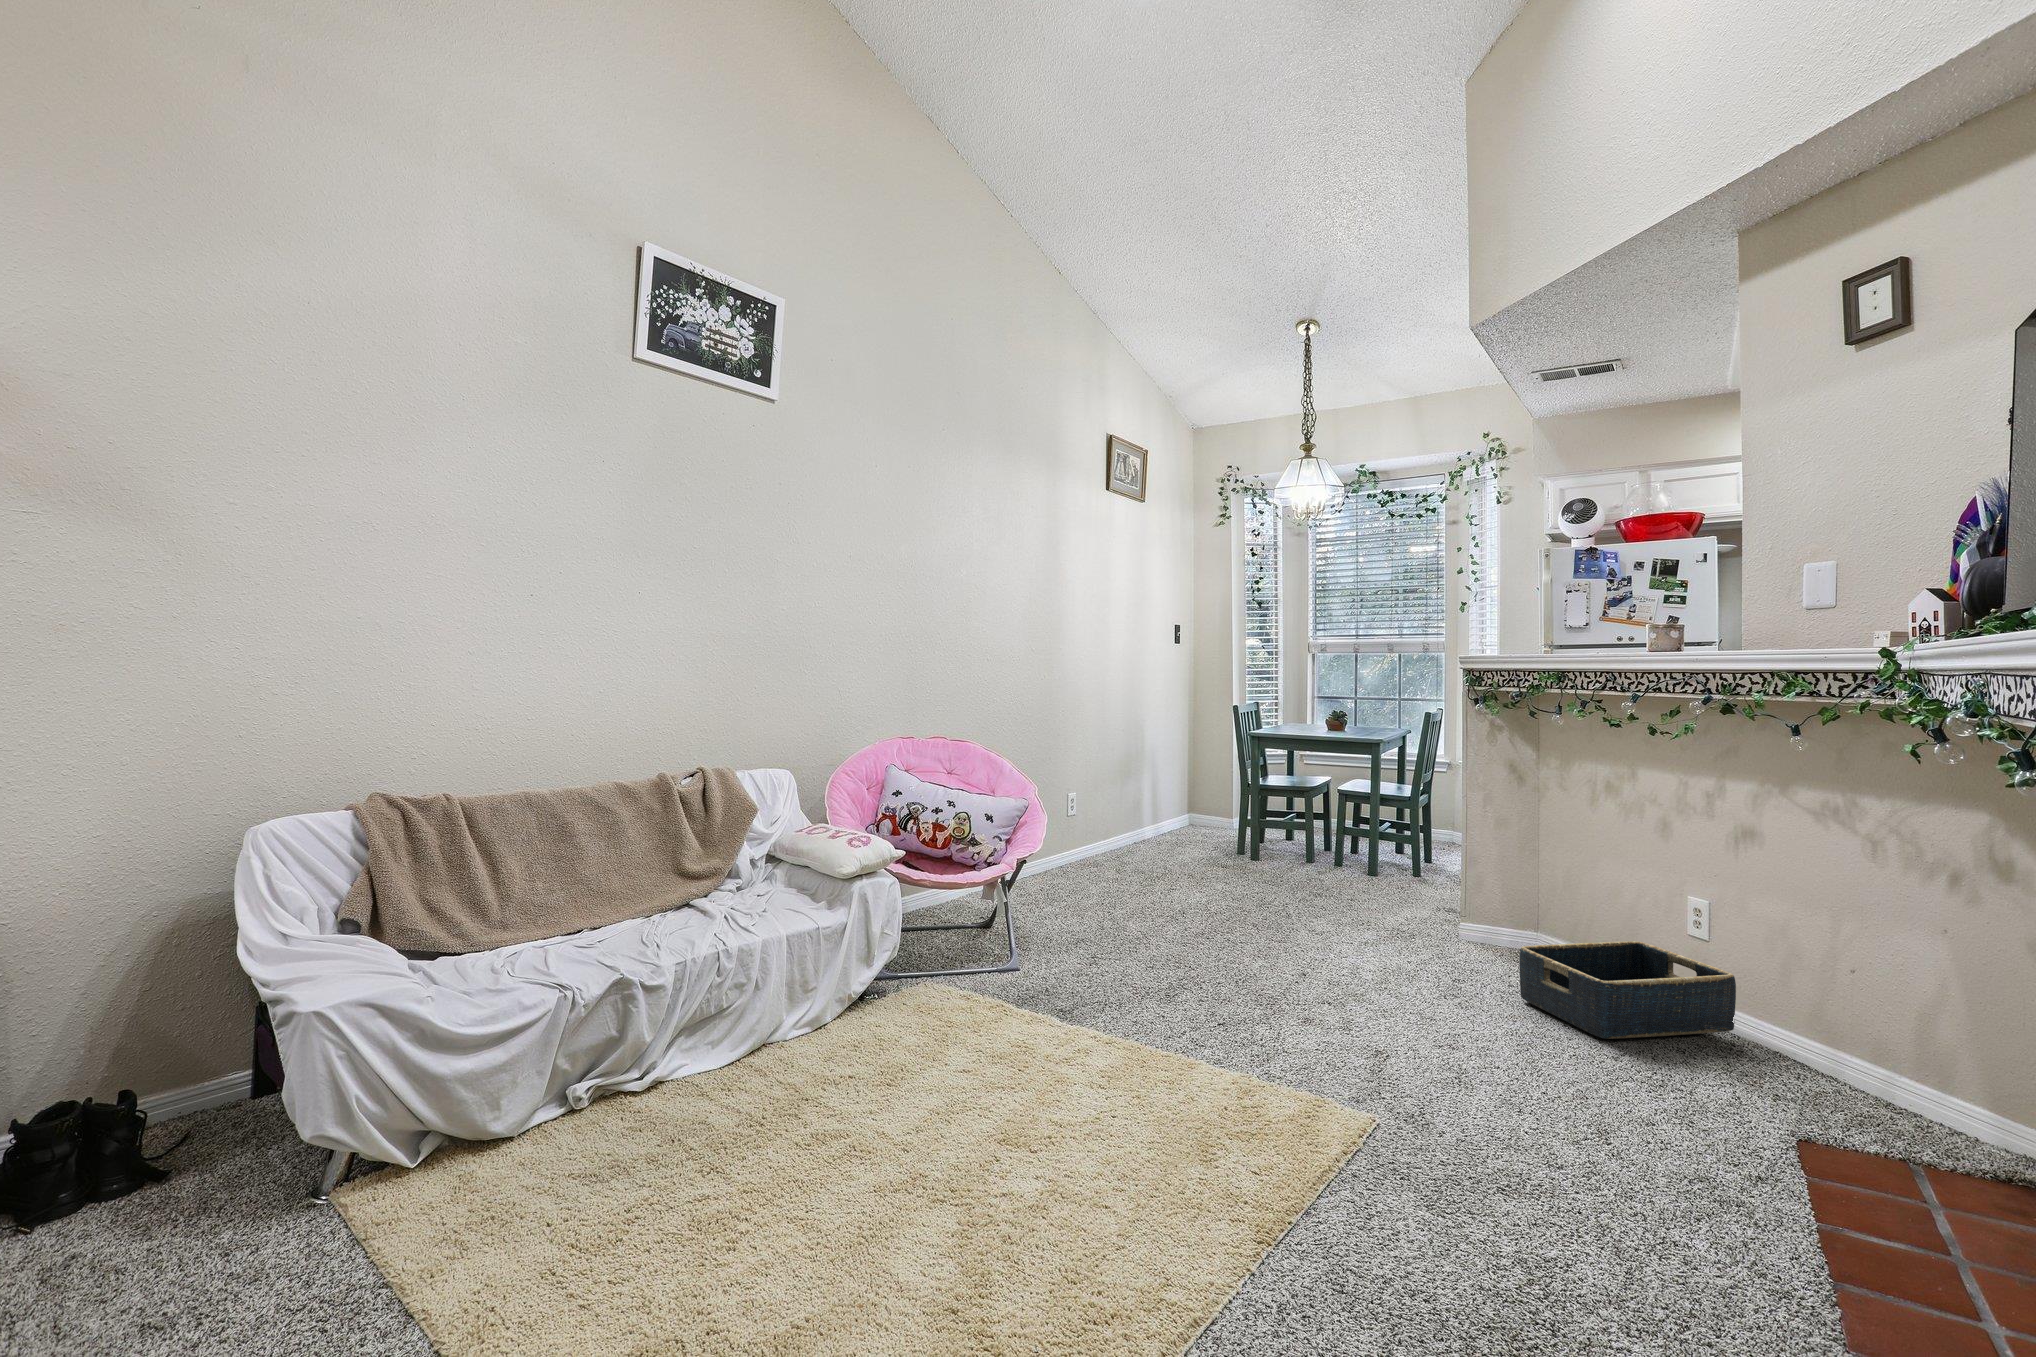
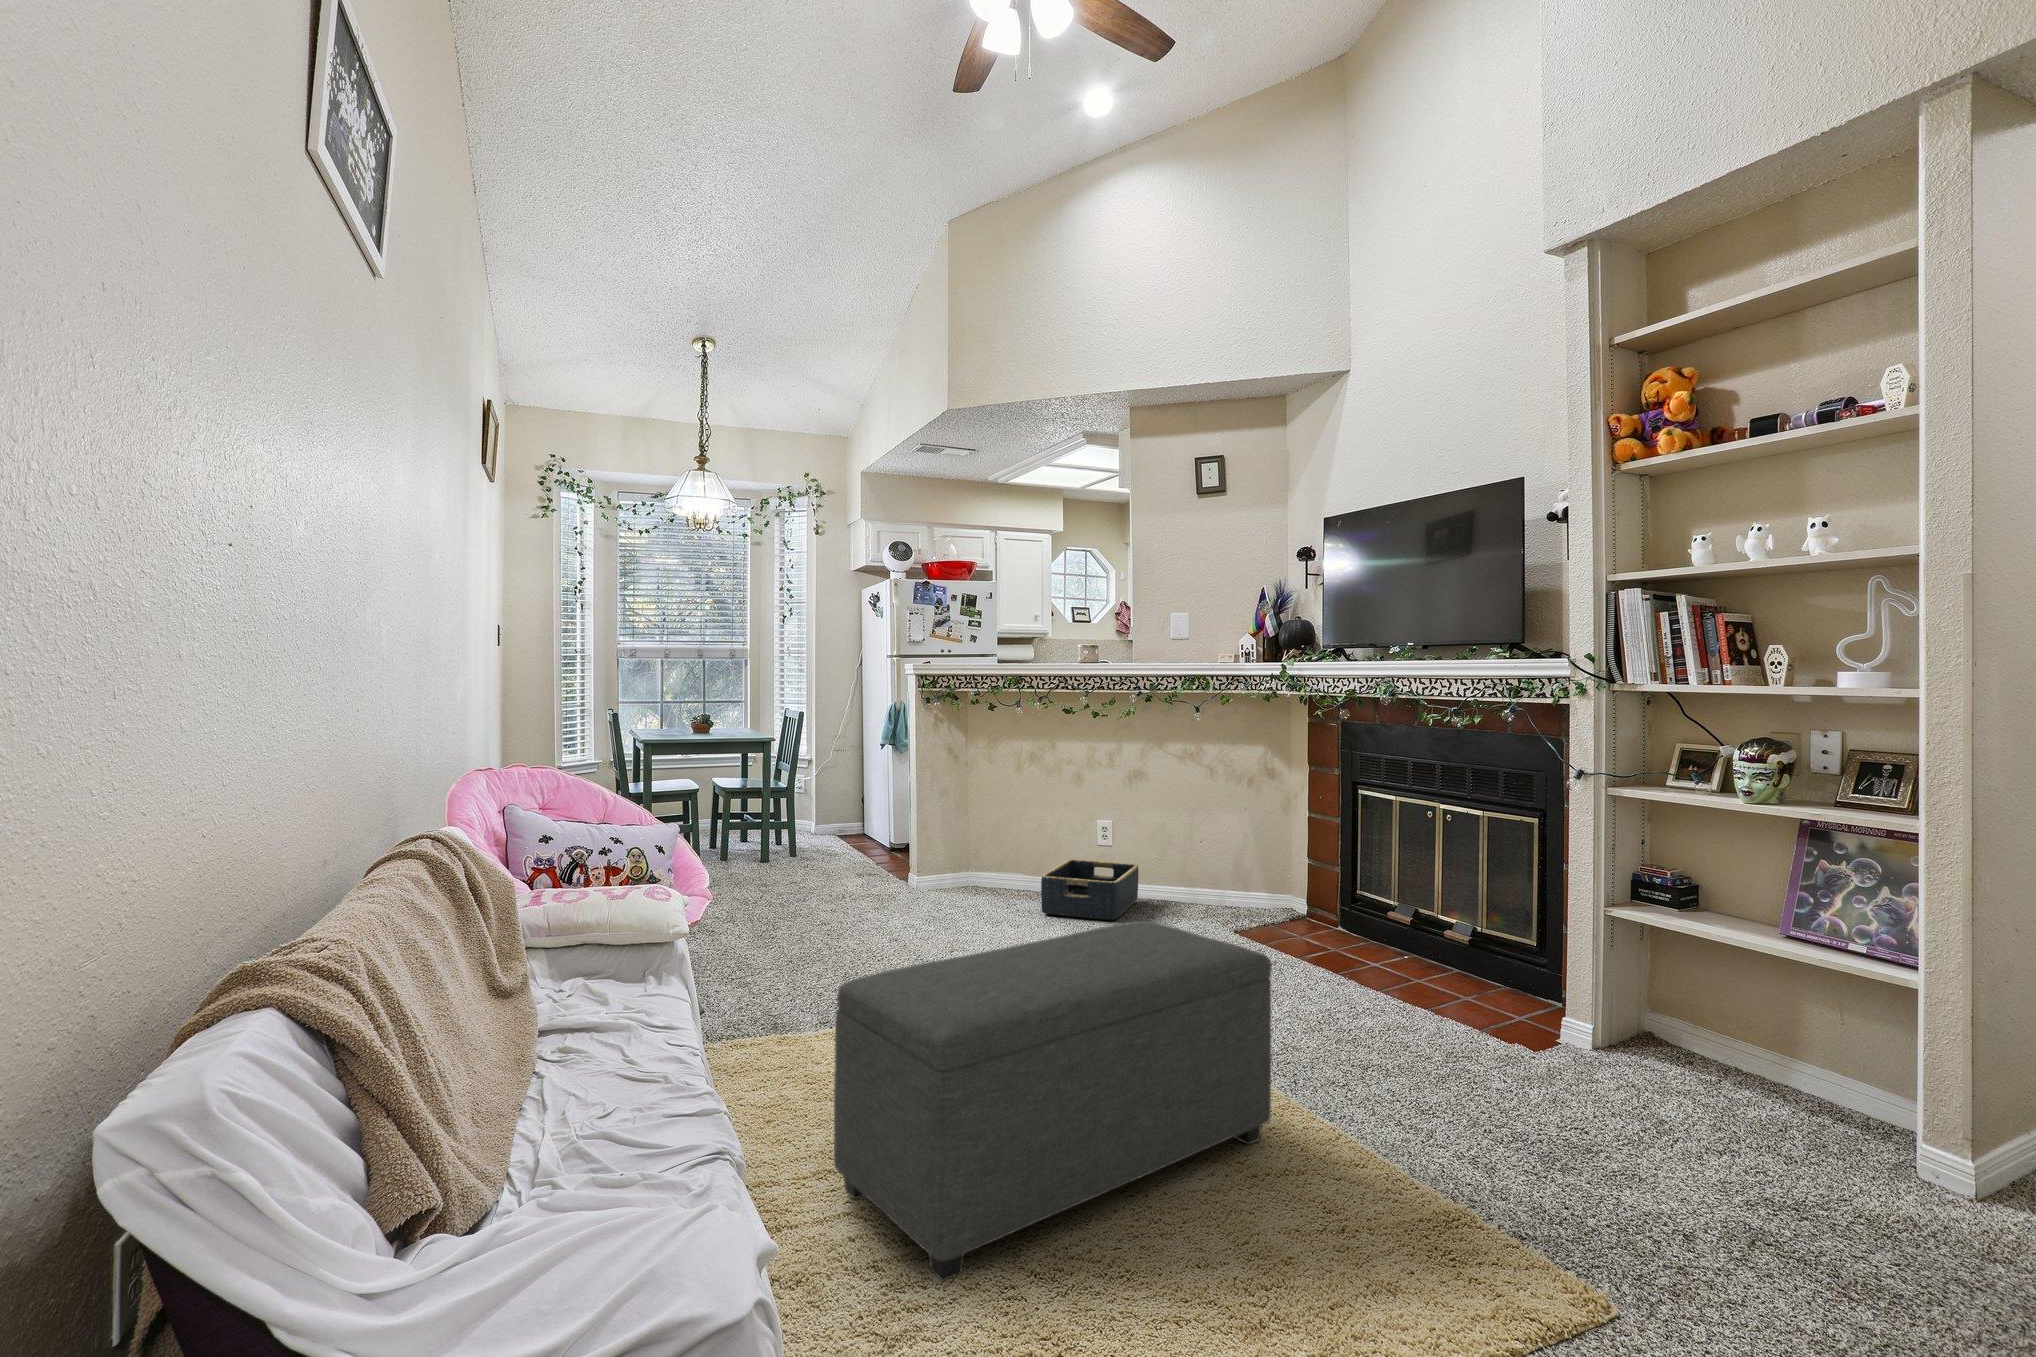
ottoman: none [644,929,1118,1296] -> present [834,921,1272,1281]

